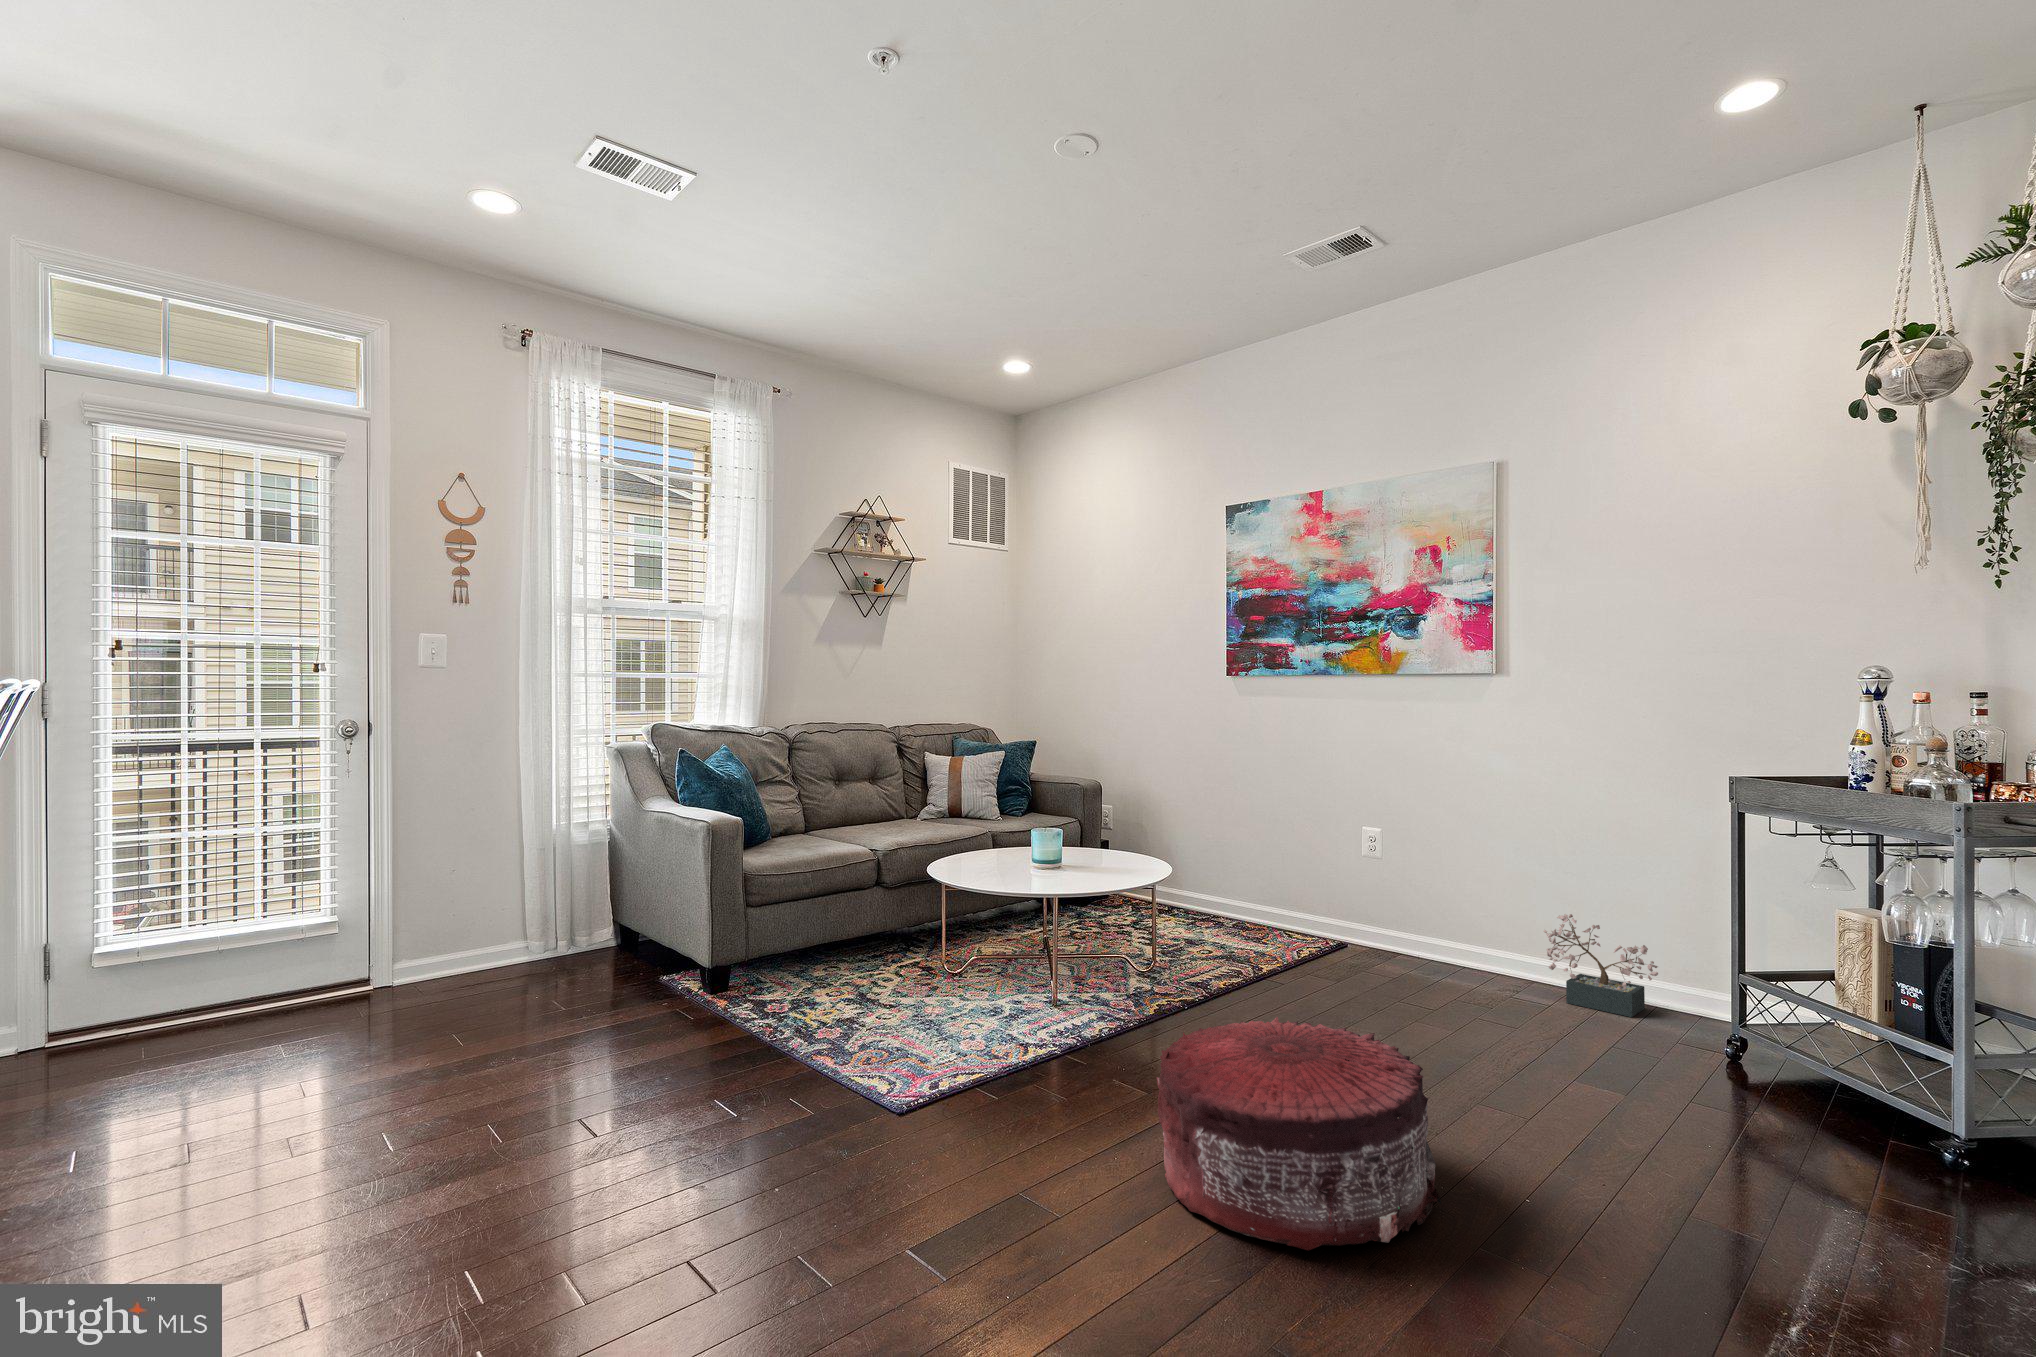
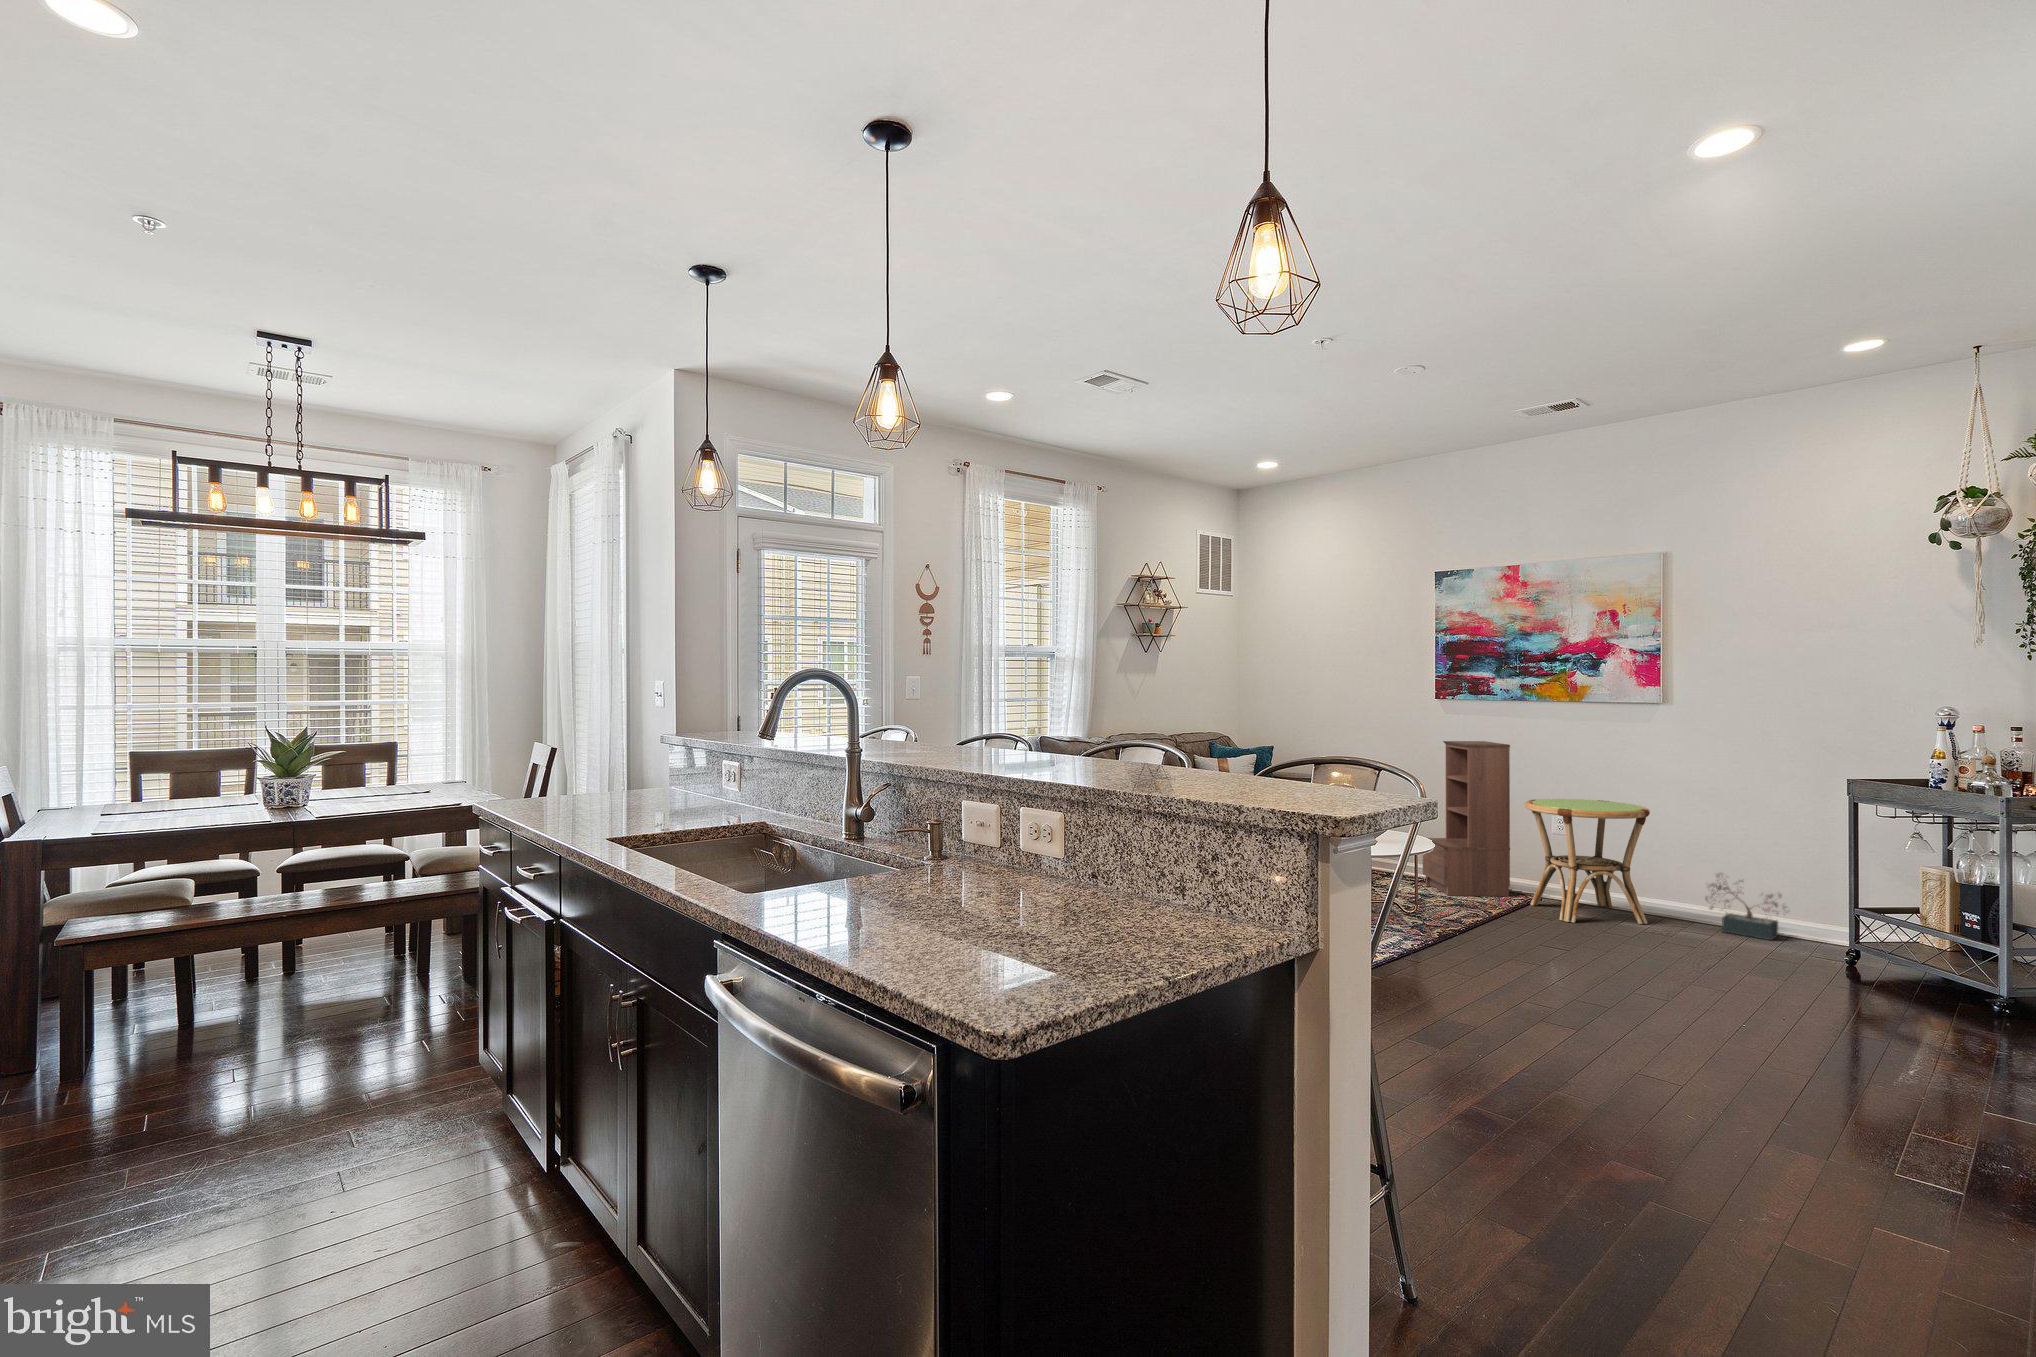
bookshelf: none [1201,731,1304,944] -> present [1423,741,1510,896]
side table: none [1310,809,1473,990] -> present [1525,799,1650,924]
pouf: present [1157,1017,1441,1250] -> none [1518,924,1703,1038]

